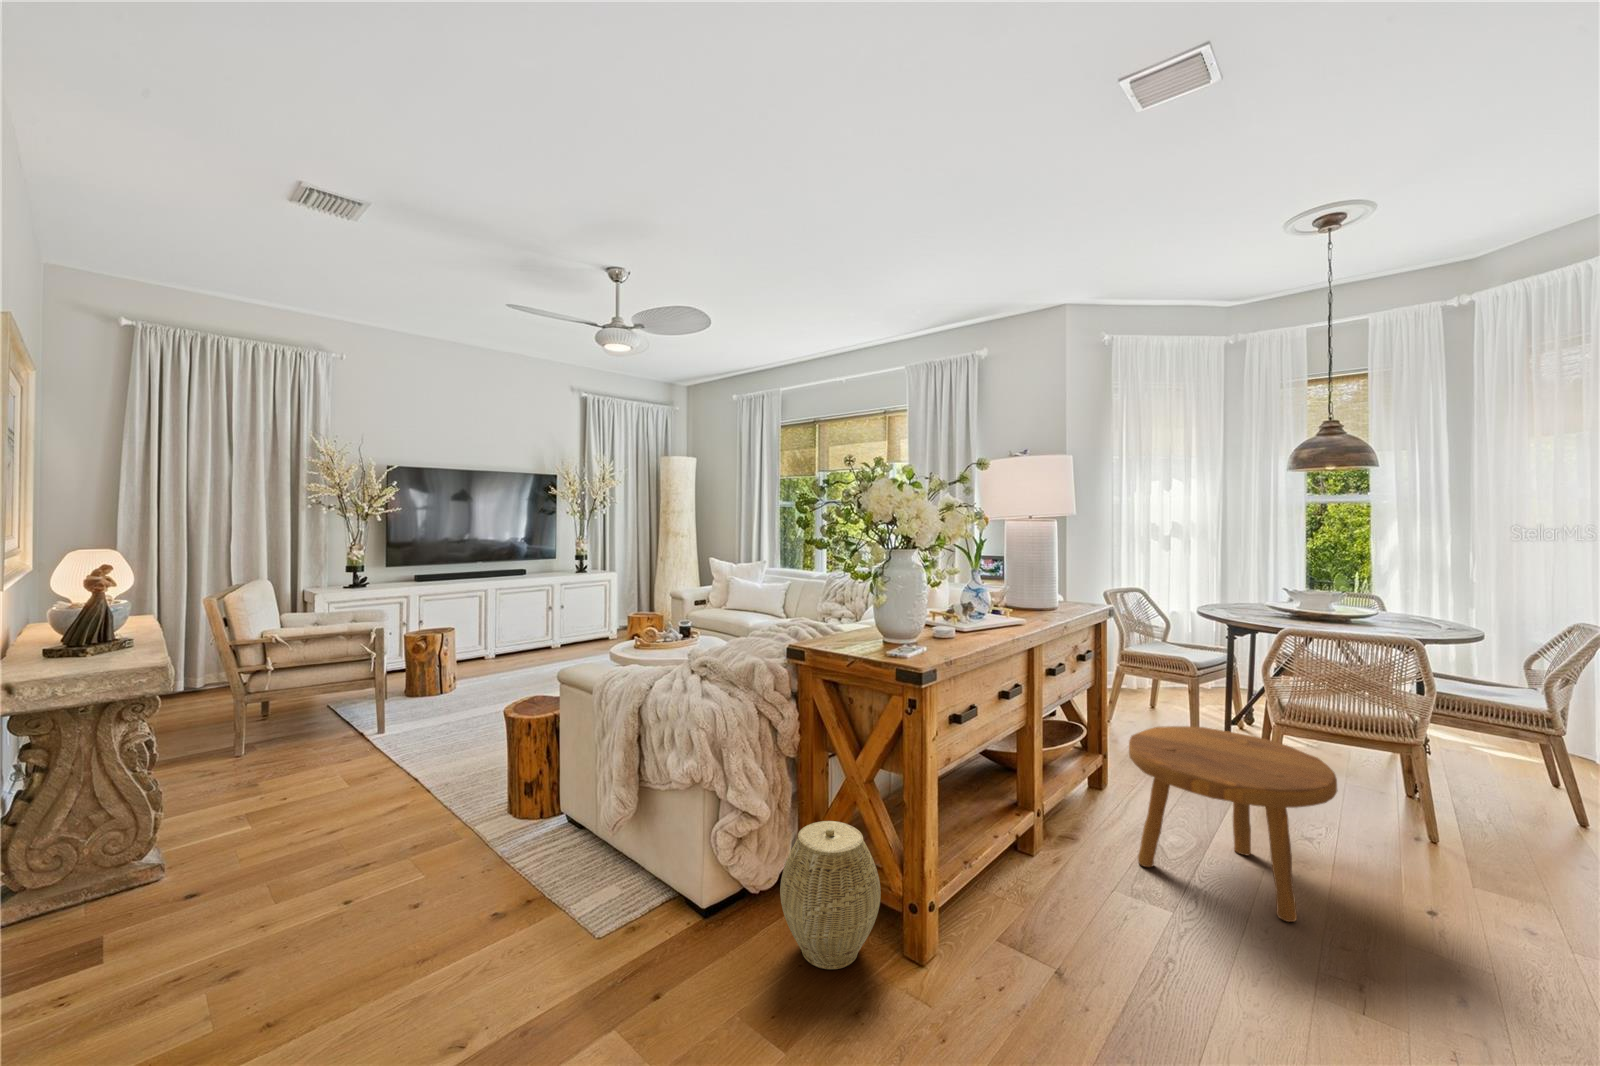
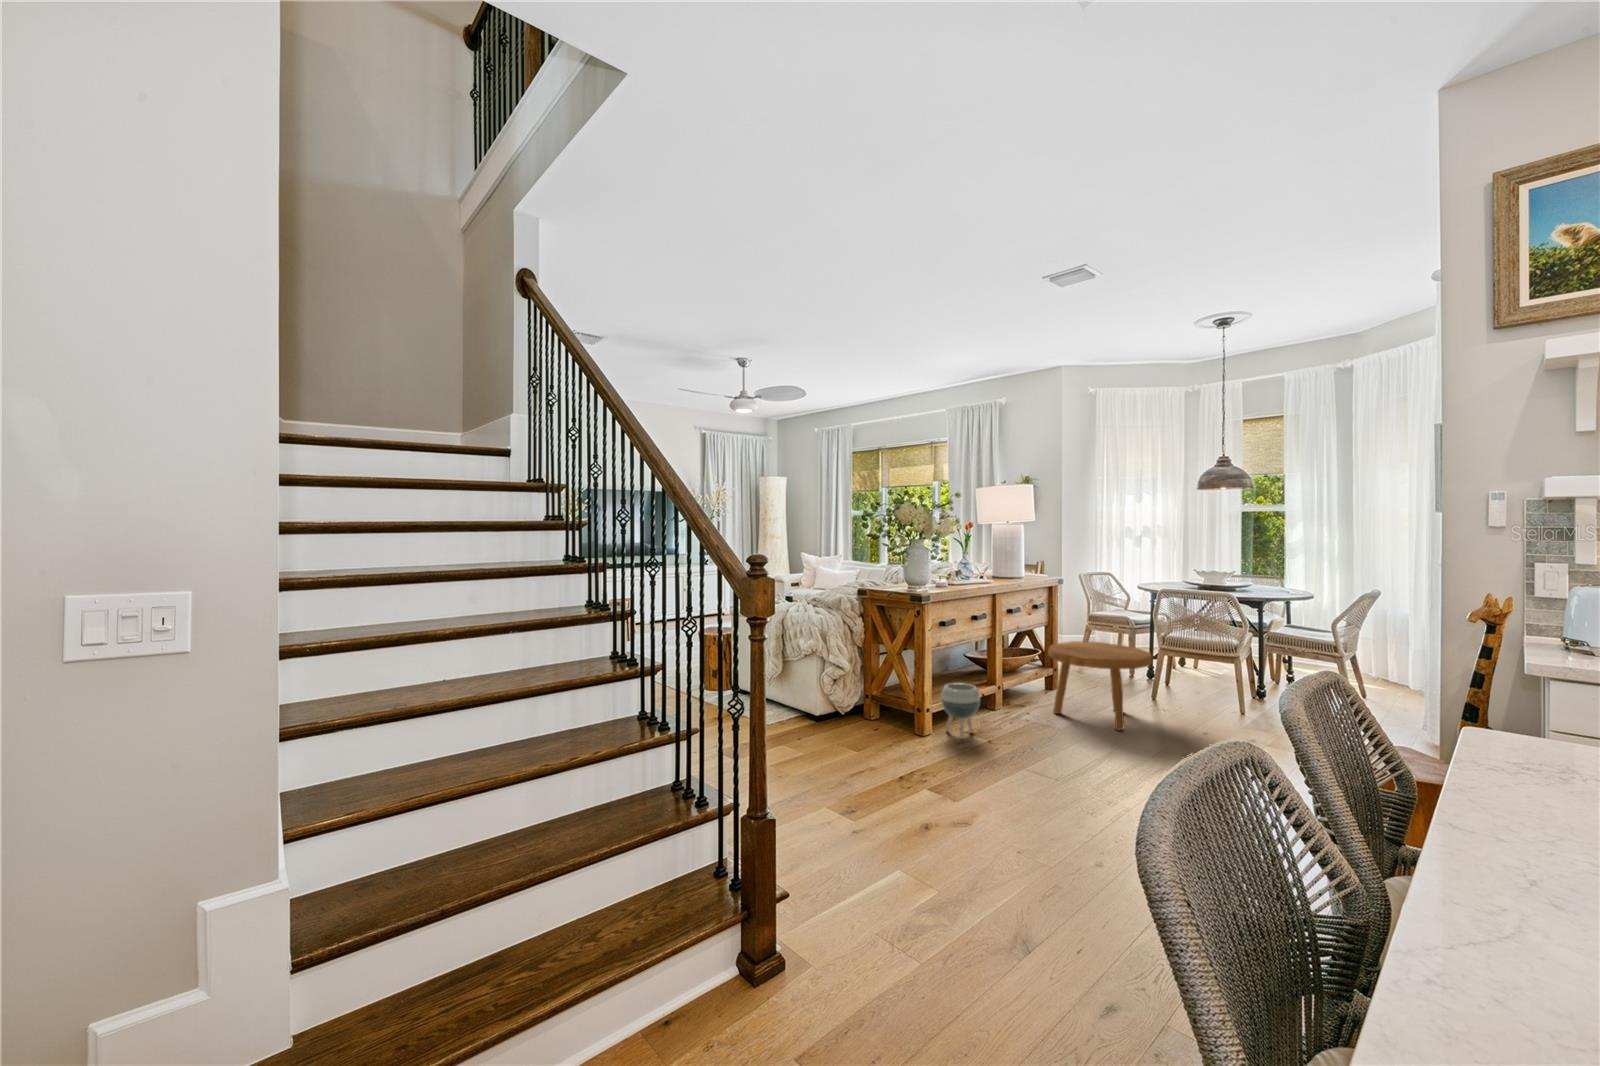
woven basket: present [780,821,881,969] -> none [855,671,903,735]
planter: none [956,843,1038,977] -> present [941,683,980,739]

